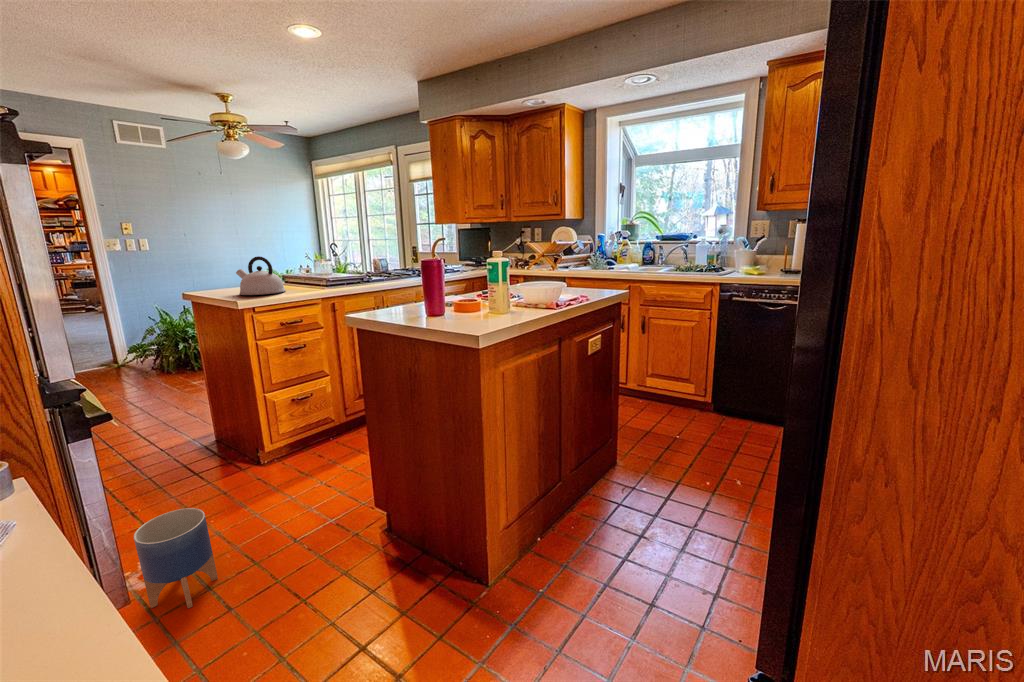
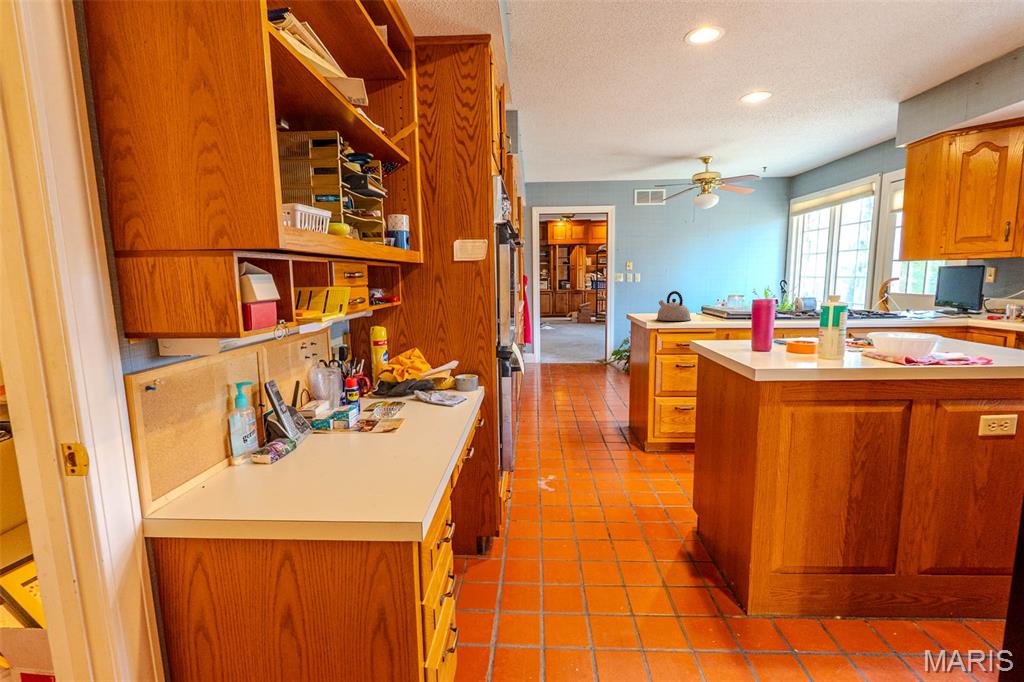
planter: present [134,508,218,608] -> none [543,447,579,508]

